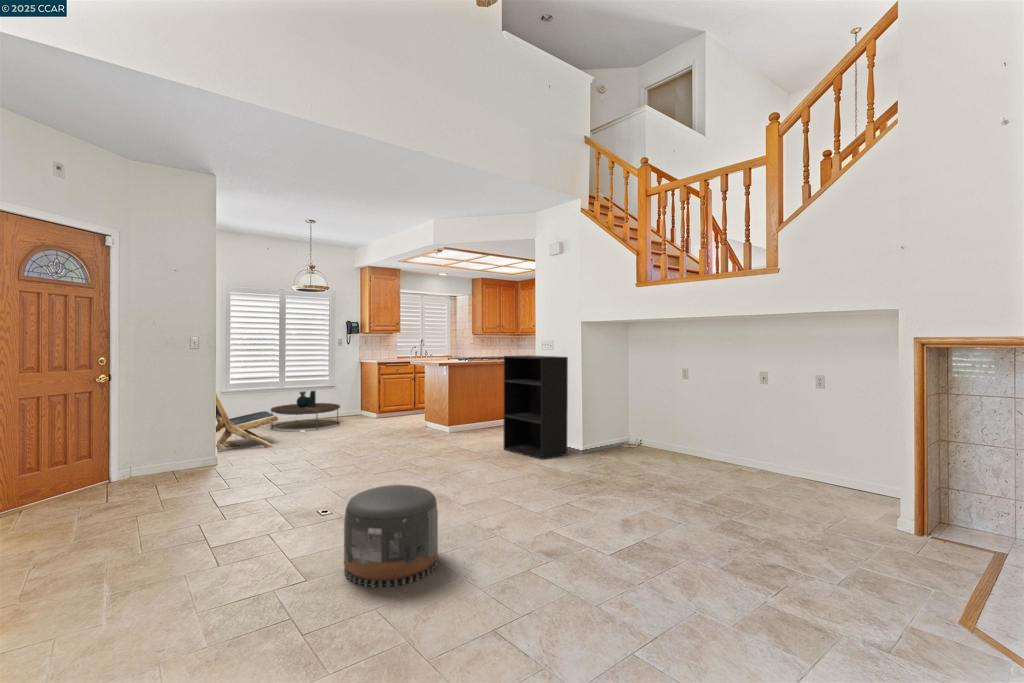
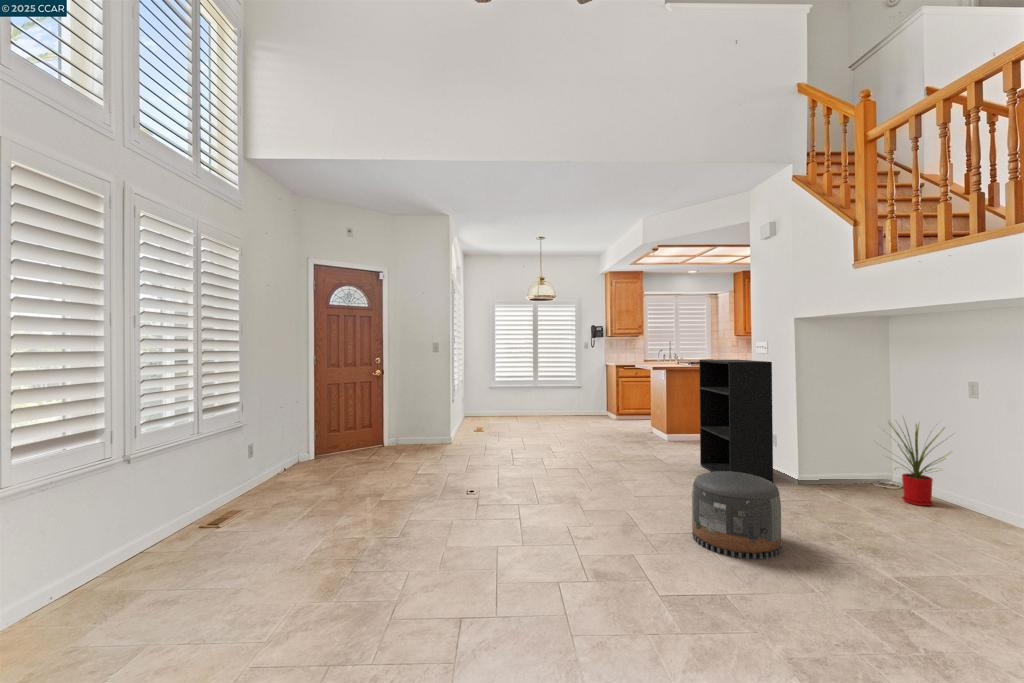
coffee table: present [271,391,340,431] -> none [522,389,579,425]
house plant: none [631,393,678,455] -> present [889,423,949,506]
lounge chair: present [216,394,278,450] -> none [458,381,509,435]
pouf: present [344,485,438,587] -> present [692,471,781,559]

